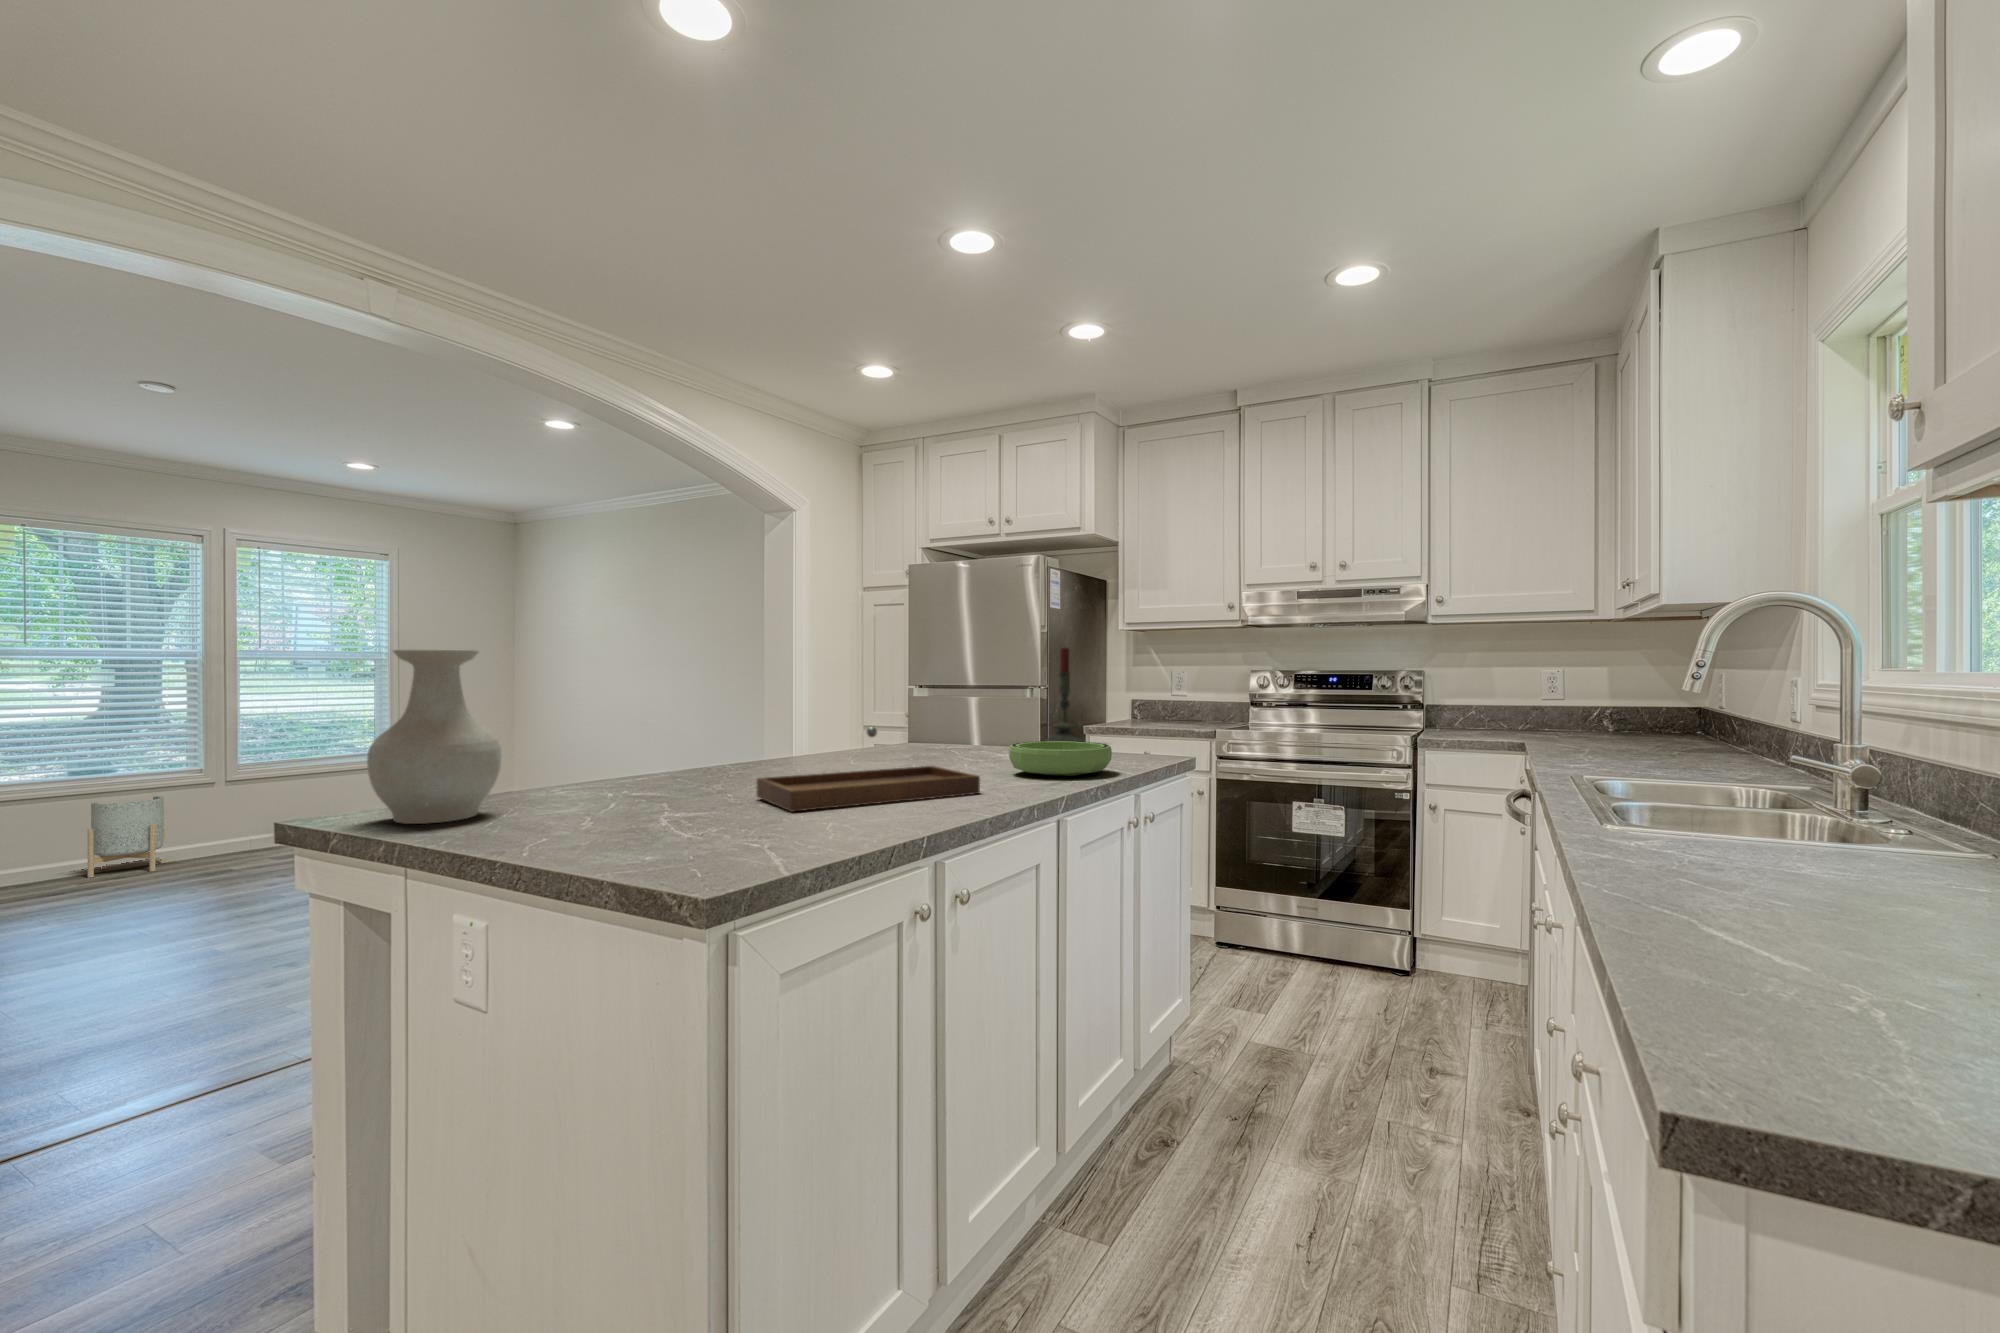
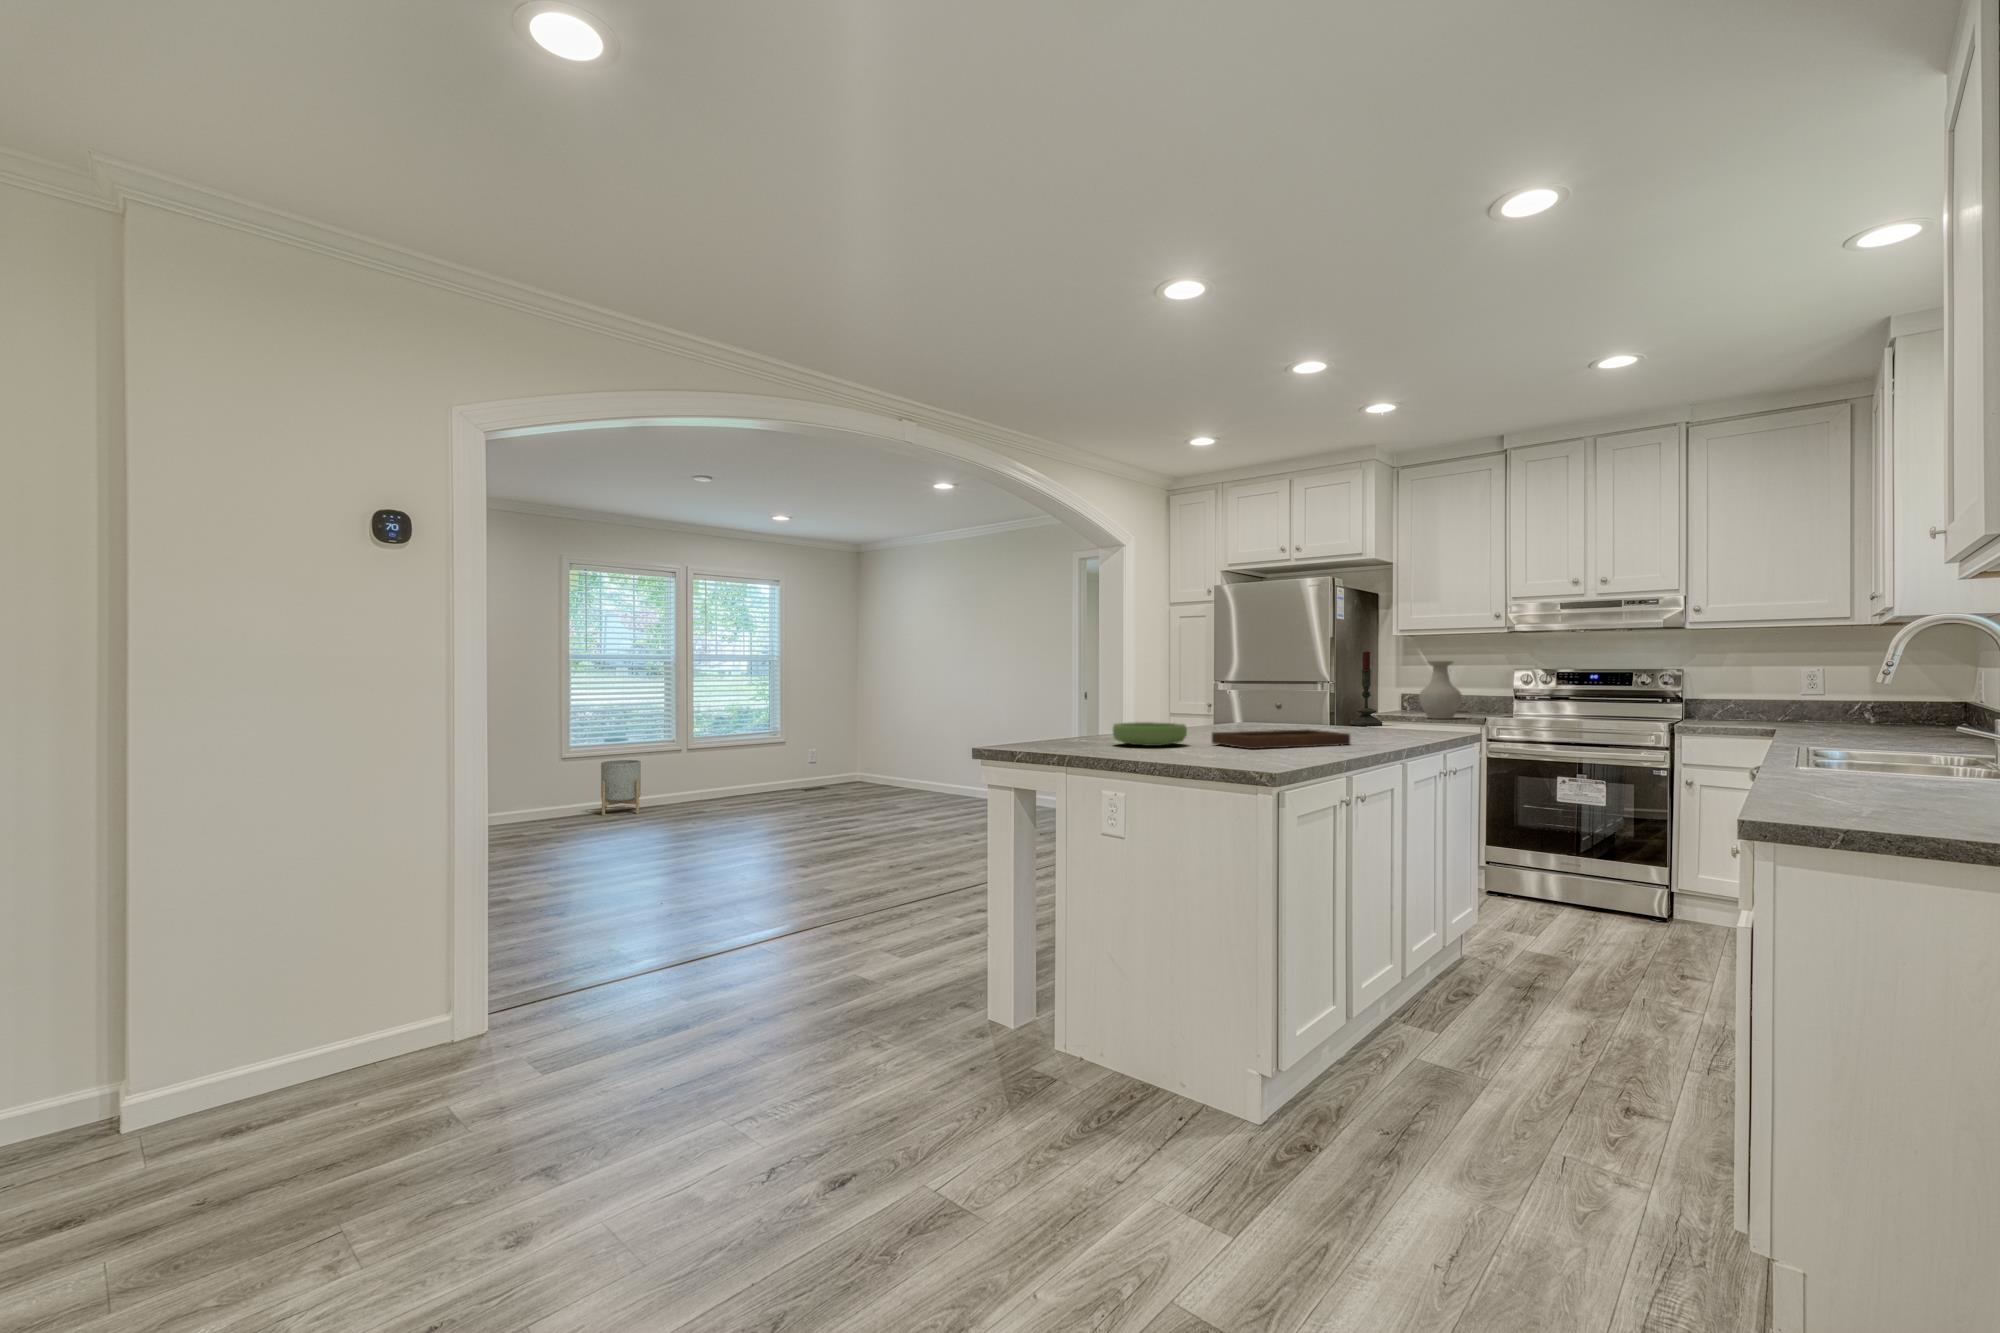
vase: present [367,650,501,824] -> present [1419,661,1462,719]
bowl: present [1009,741,1112,776] -> present [1113,722,1187,746]

